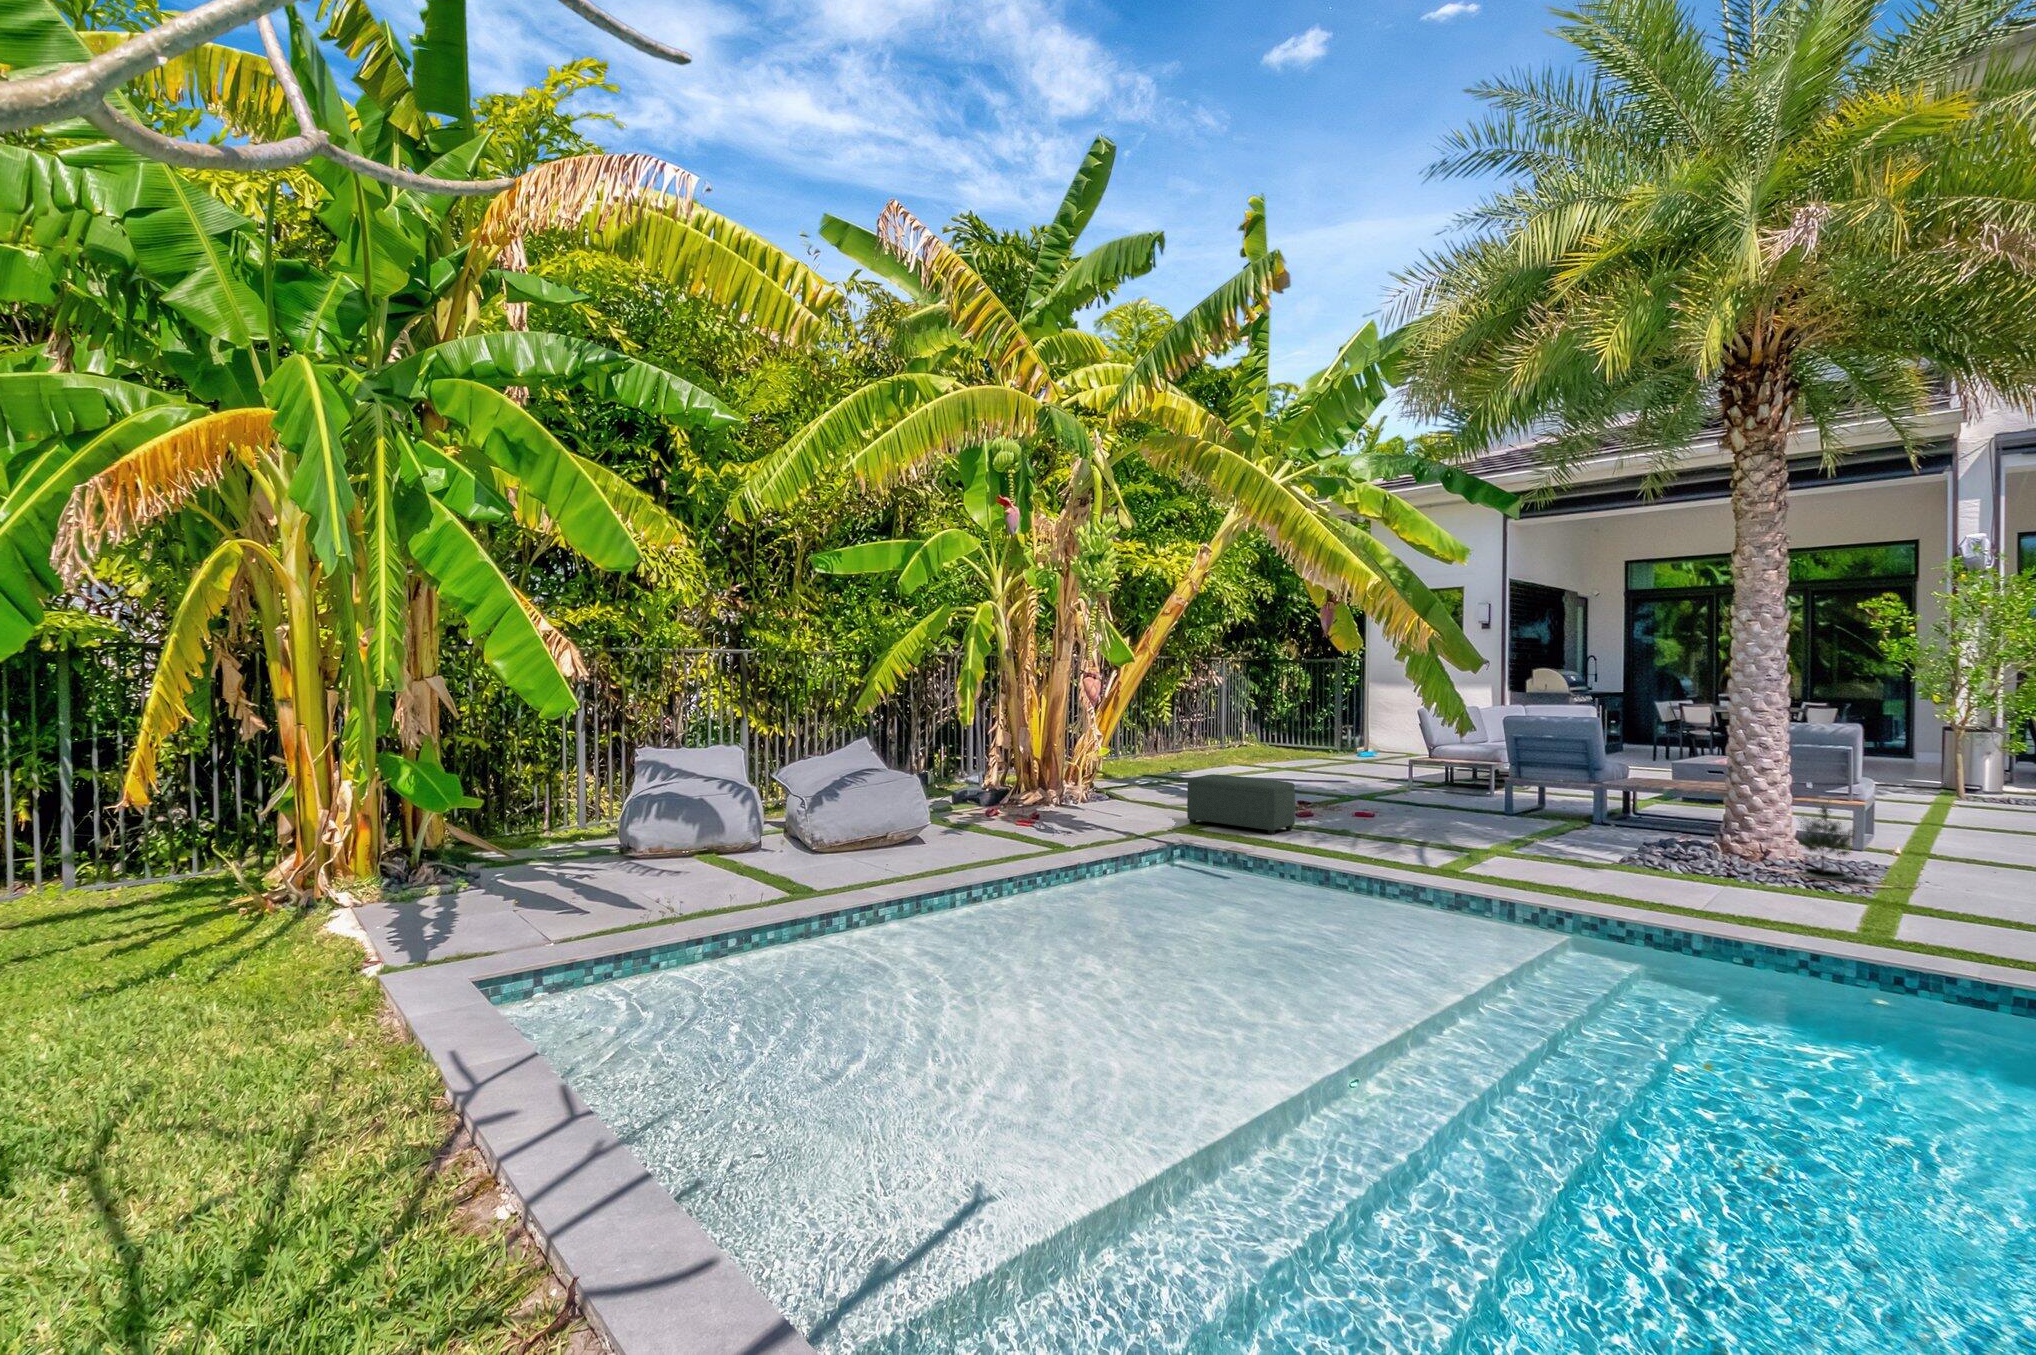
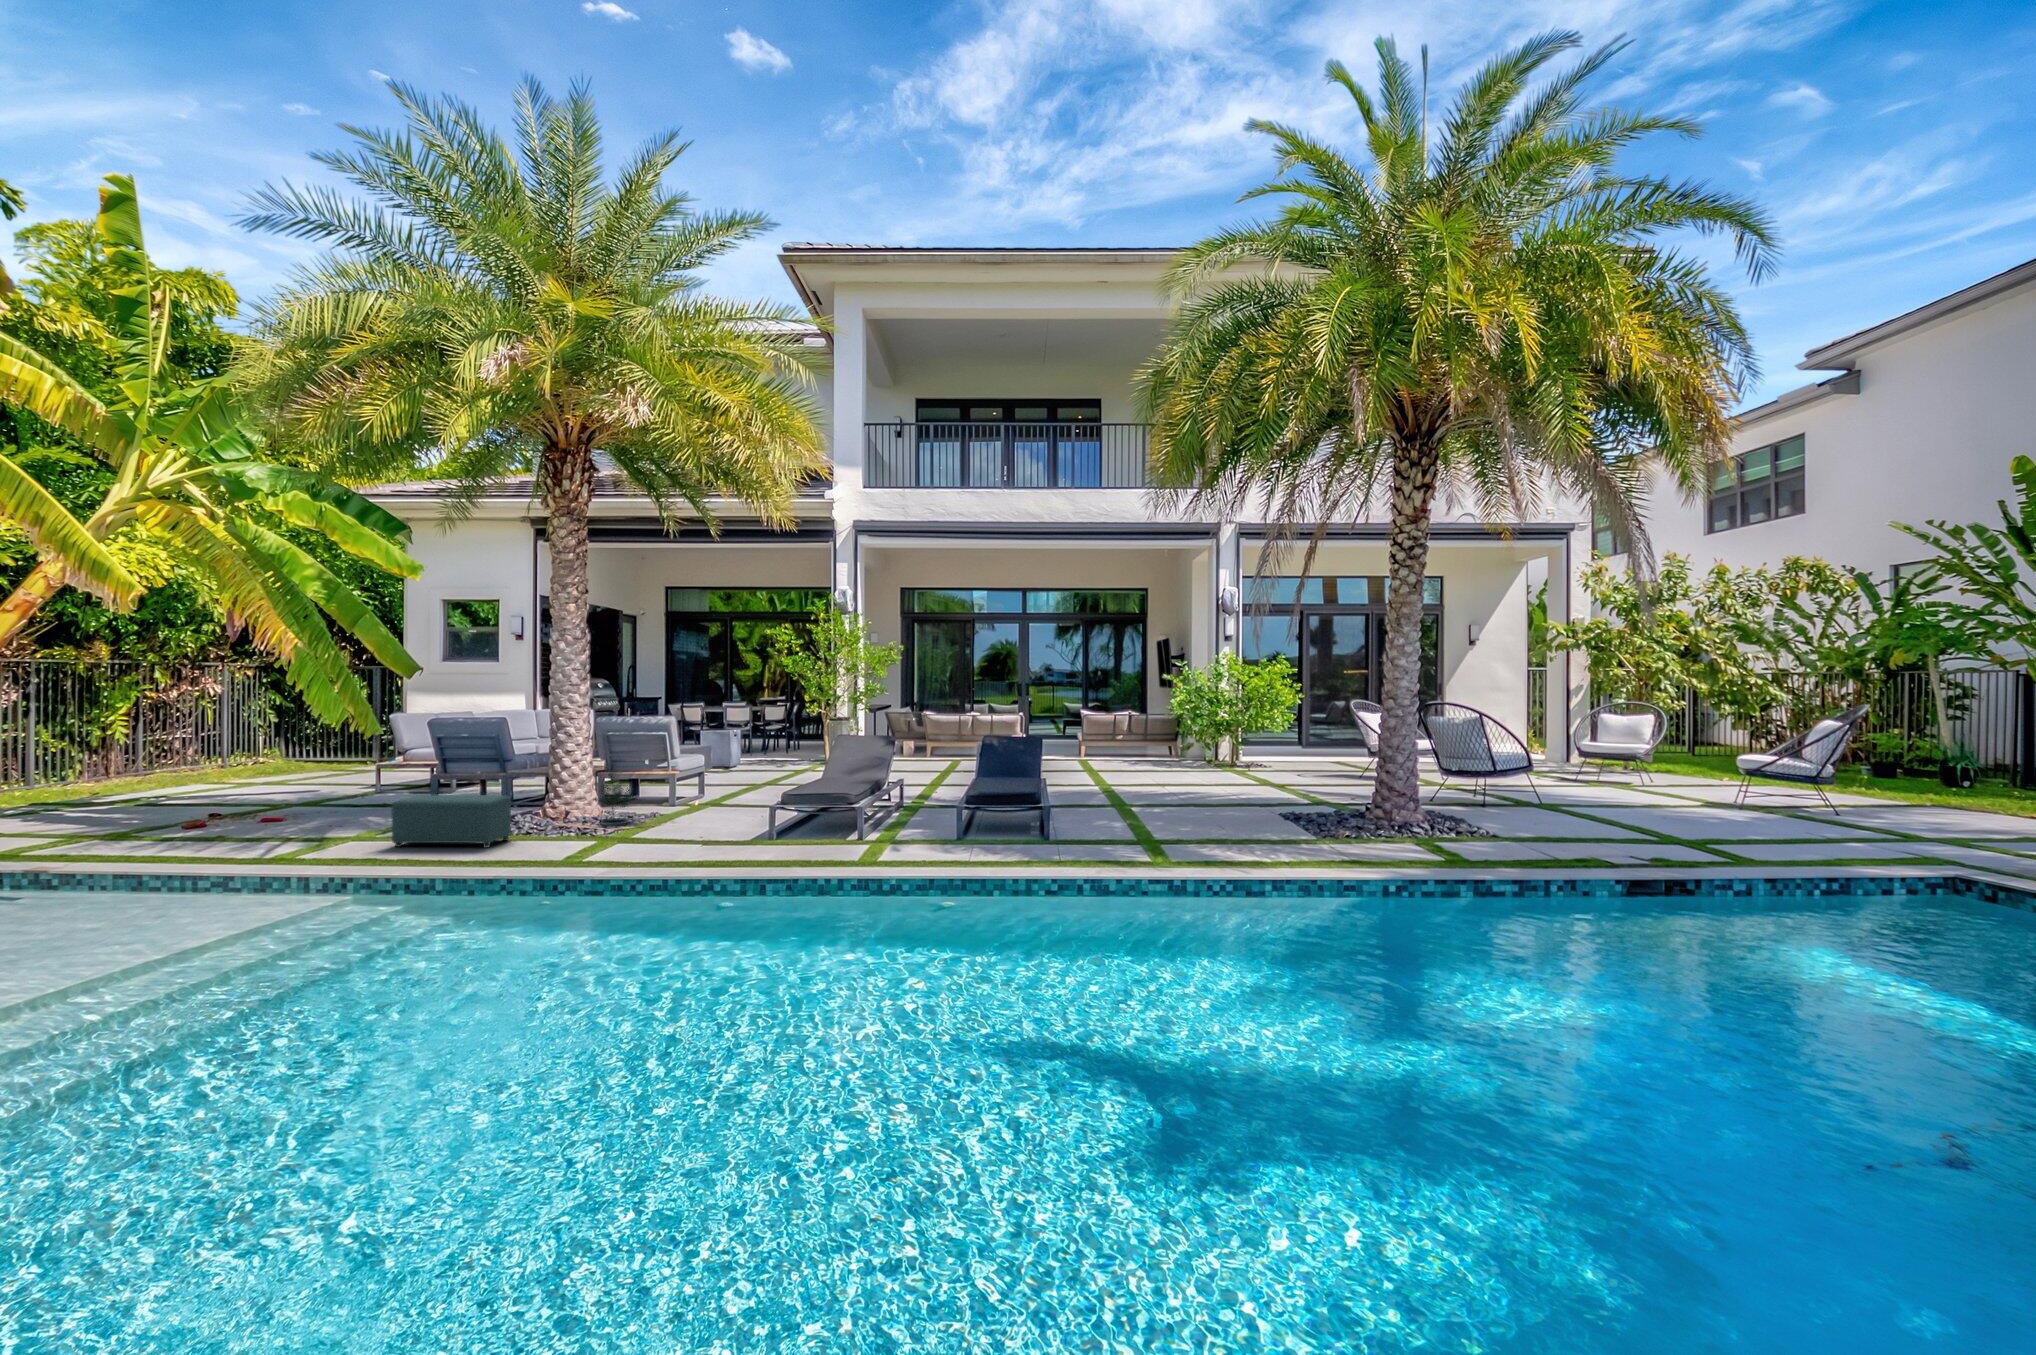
ottoman: present [1187,774,1295,835] -> present [392,795,511,848]

